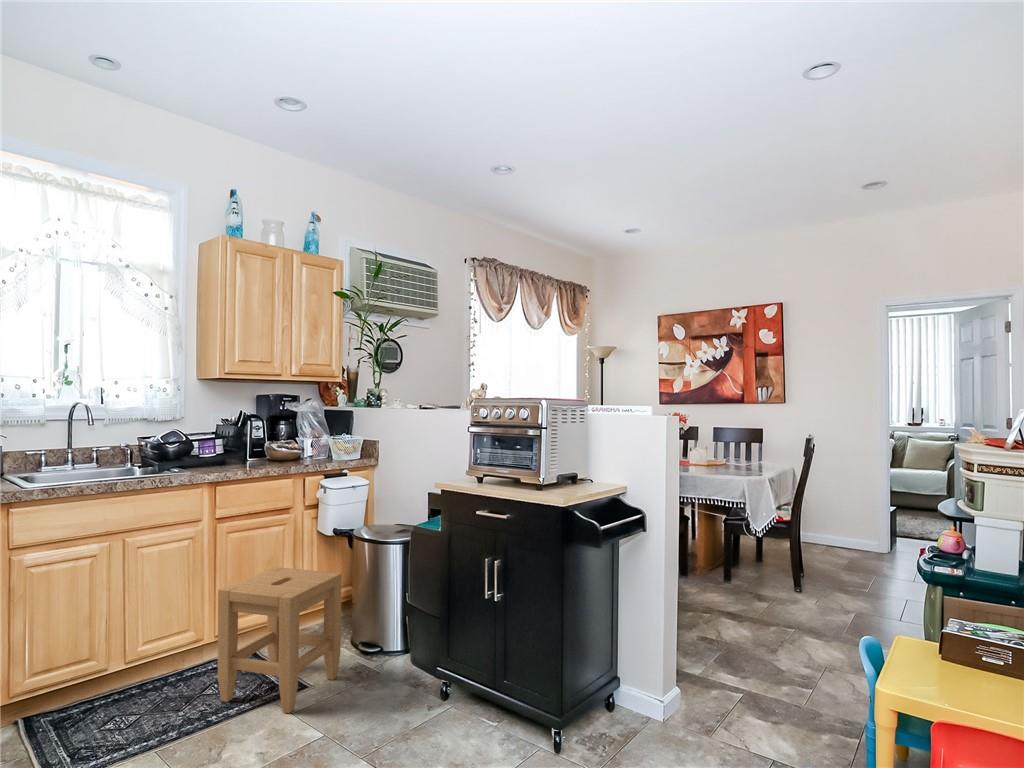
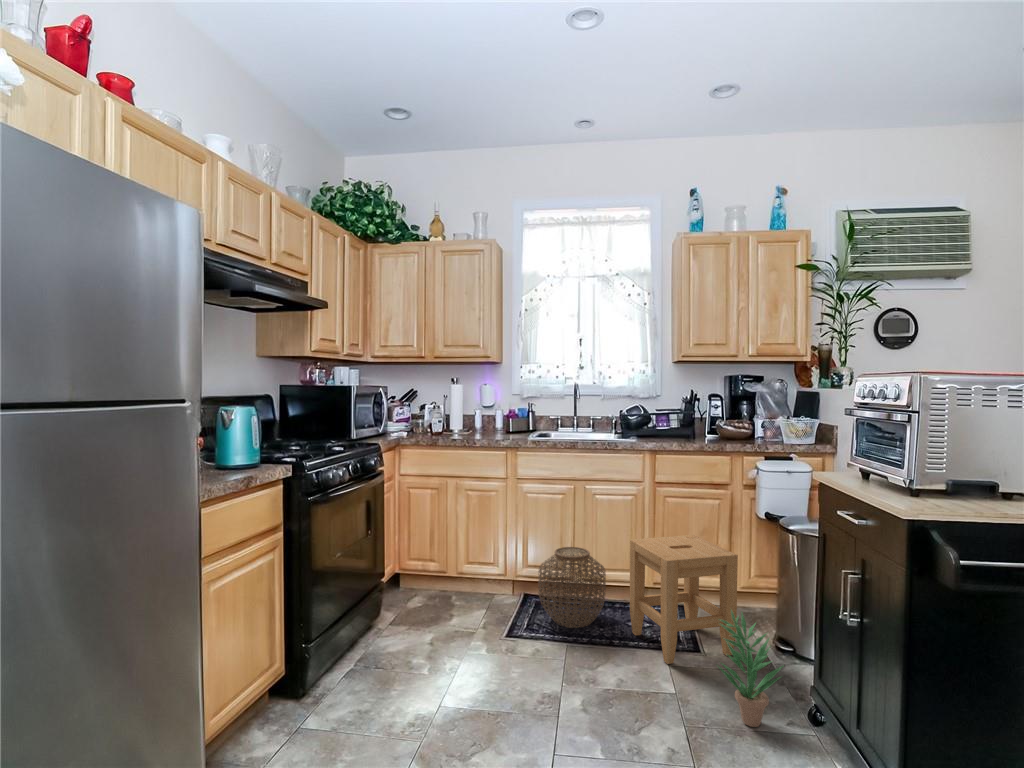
woven basket: none [76,620,181,734] -> present [538,547,606,628]
potted plant: none [373,621,429,728] -> present [718,611,783,727]

